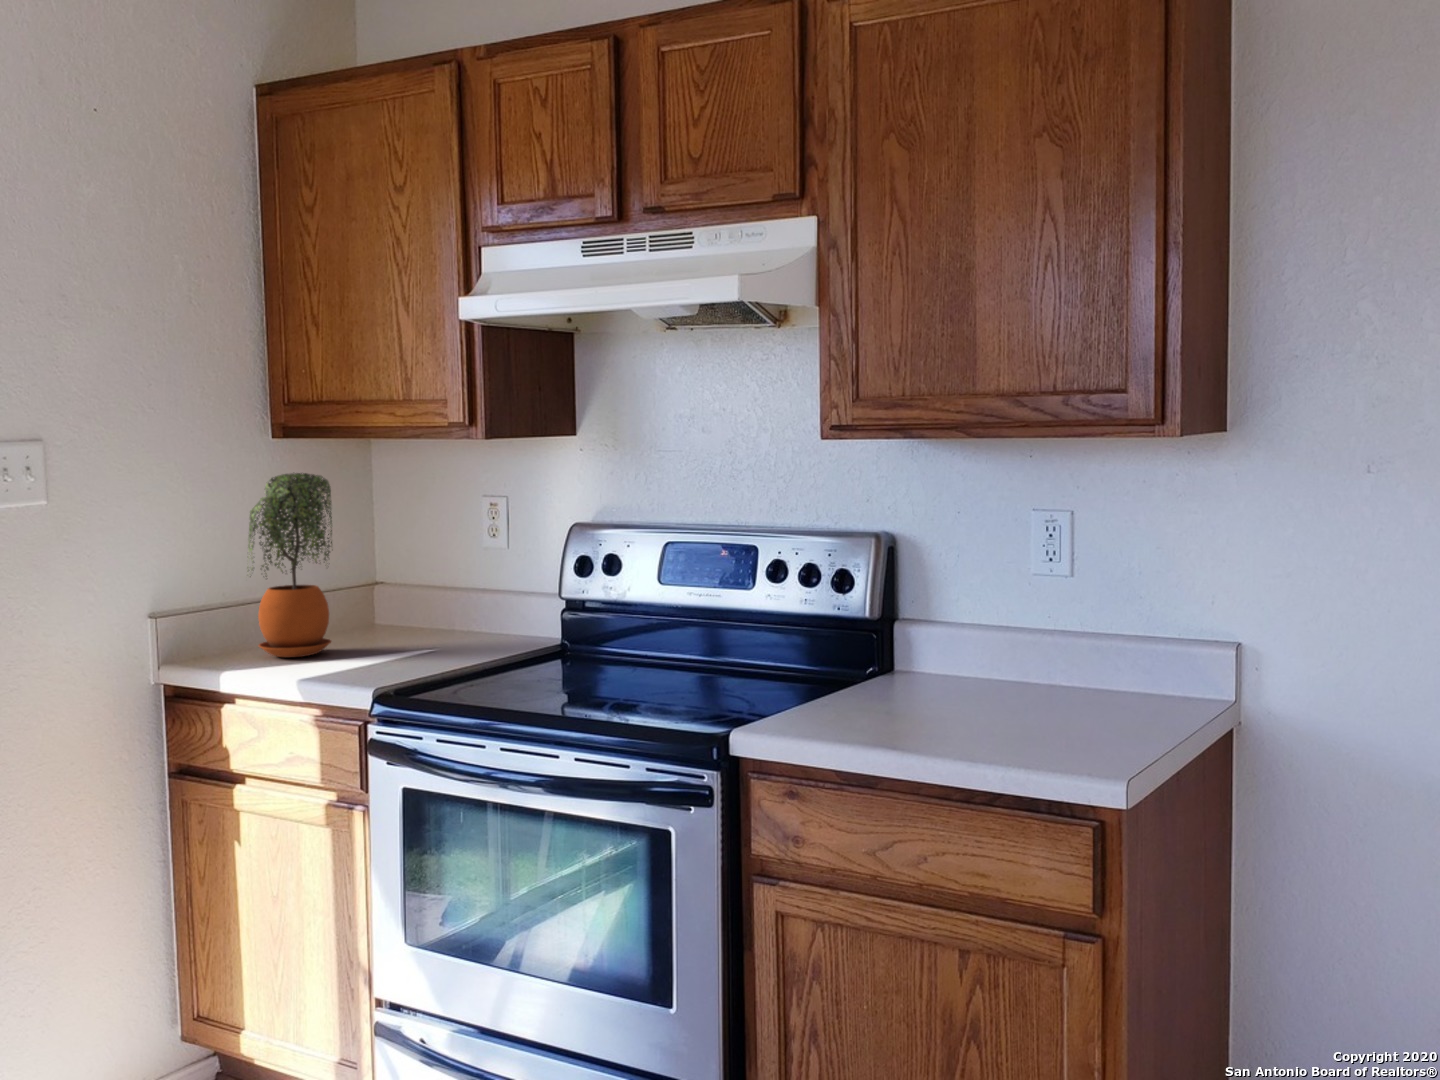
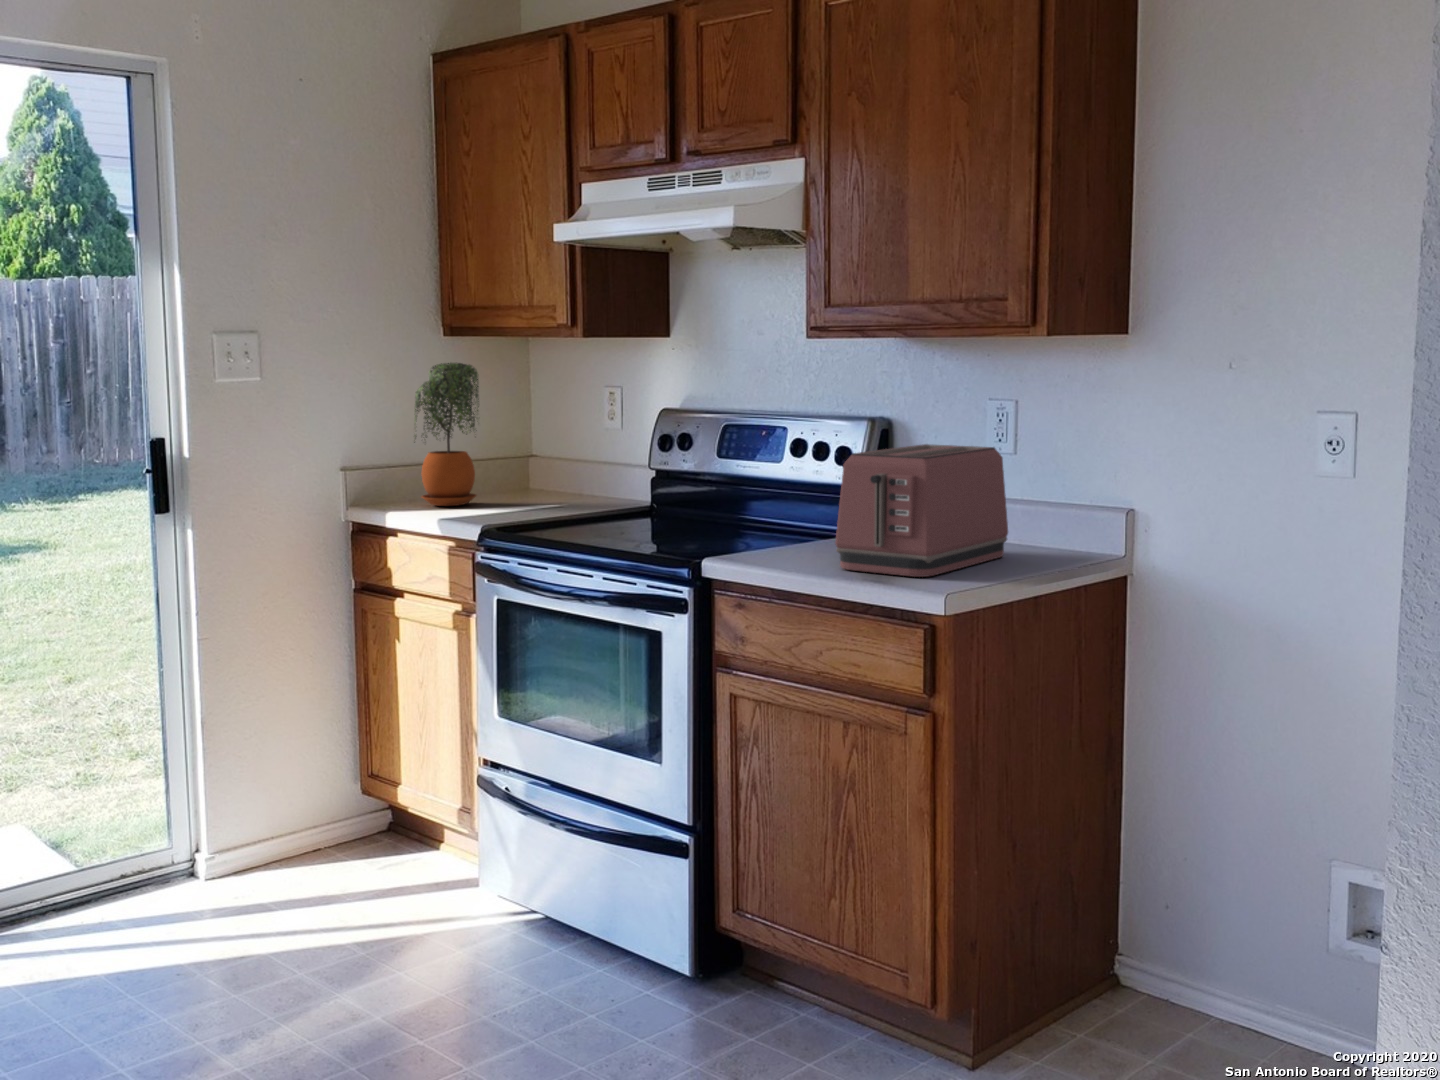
toaster: none [923,570,1100,750] -> present [835,444,1008,577]

